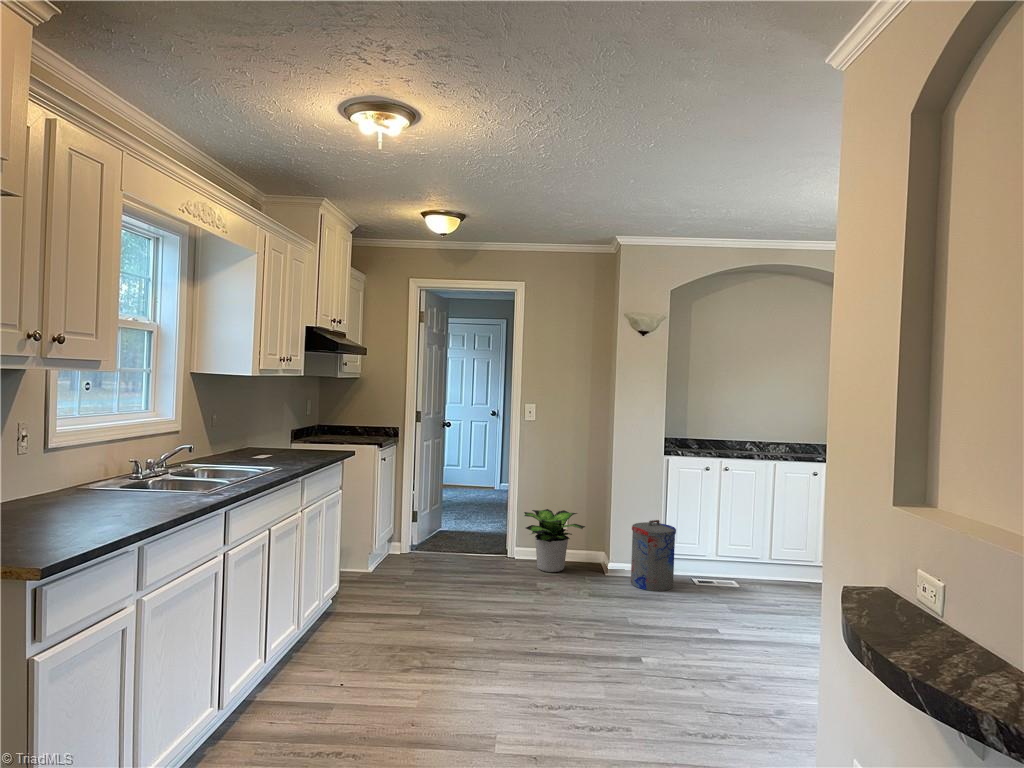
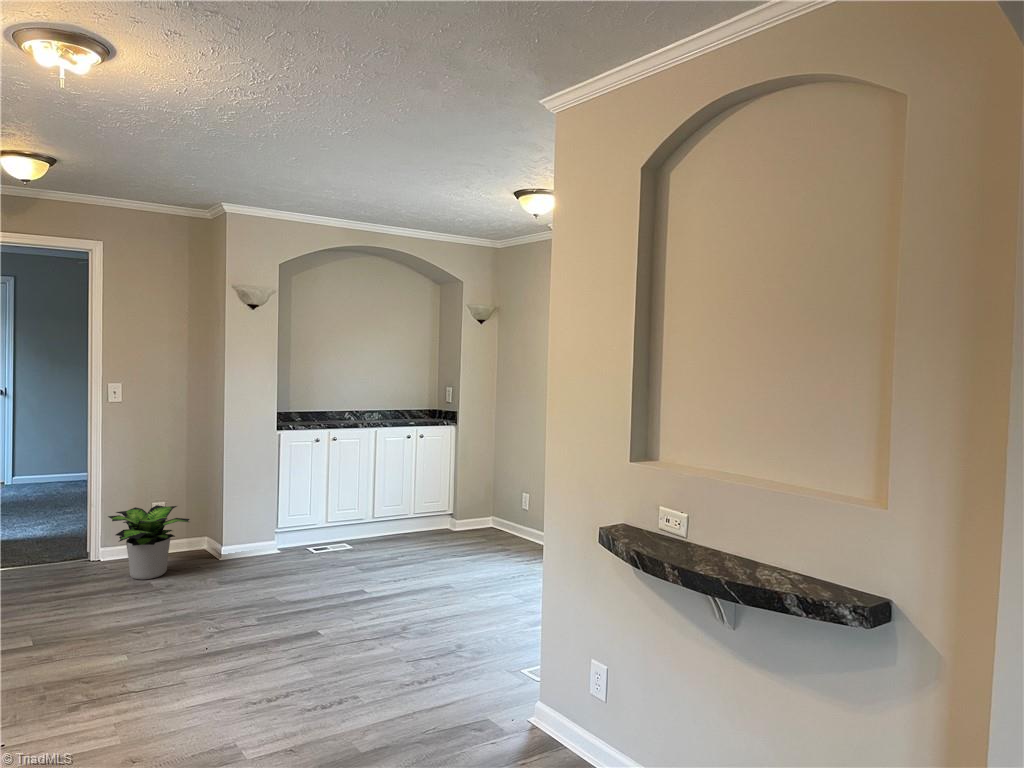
trash can: present [631,520,676,591] -> none [251,498,298,570]

